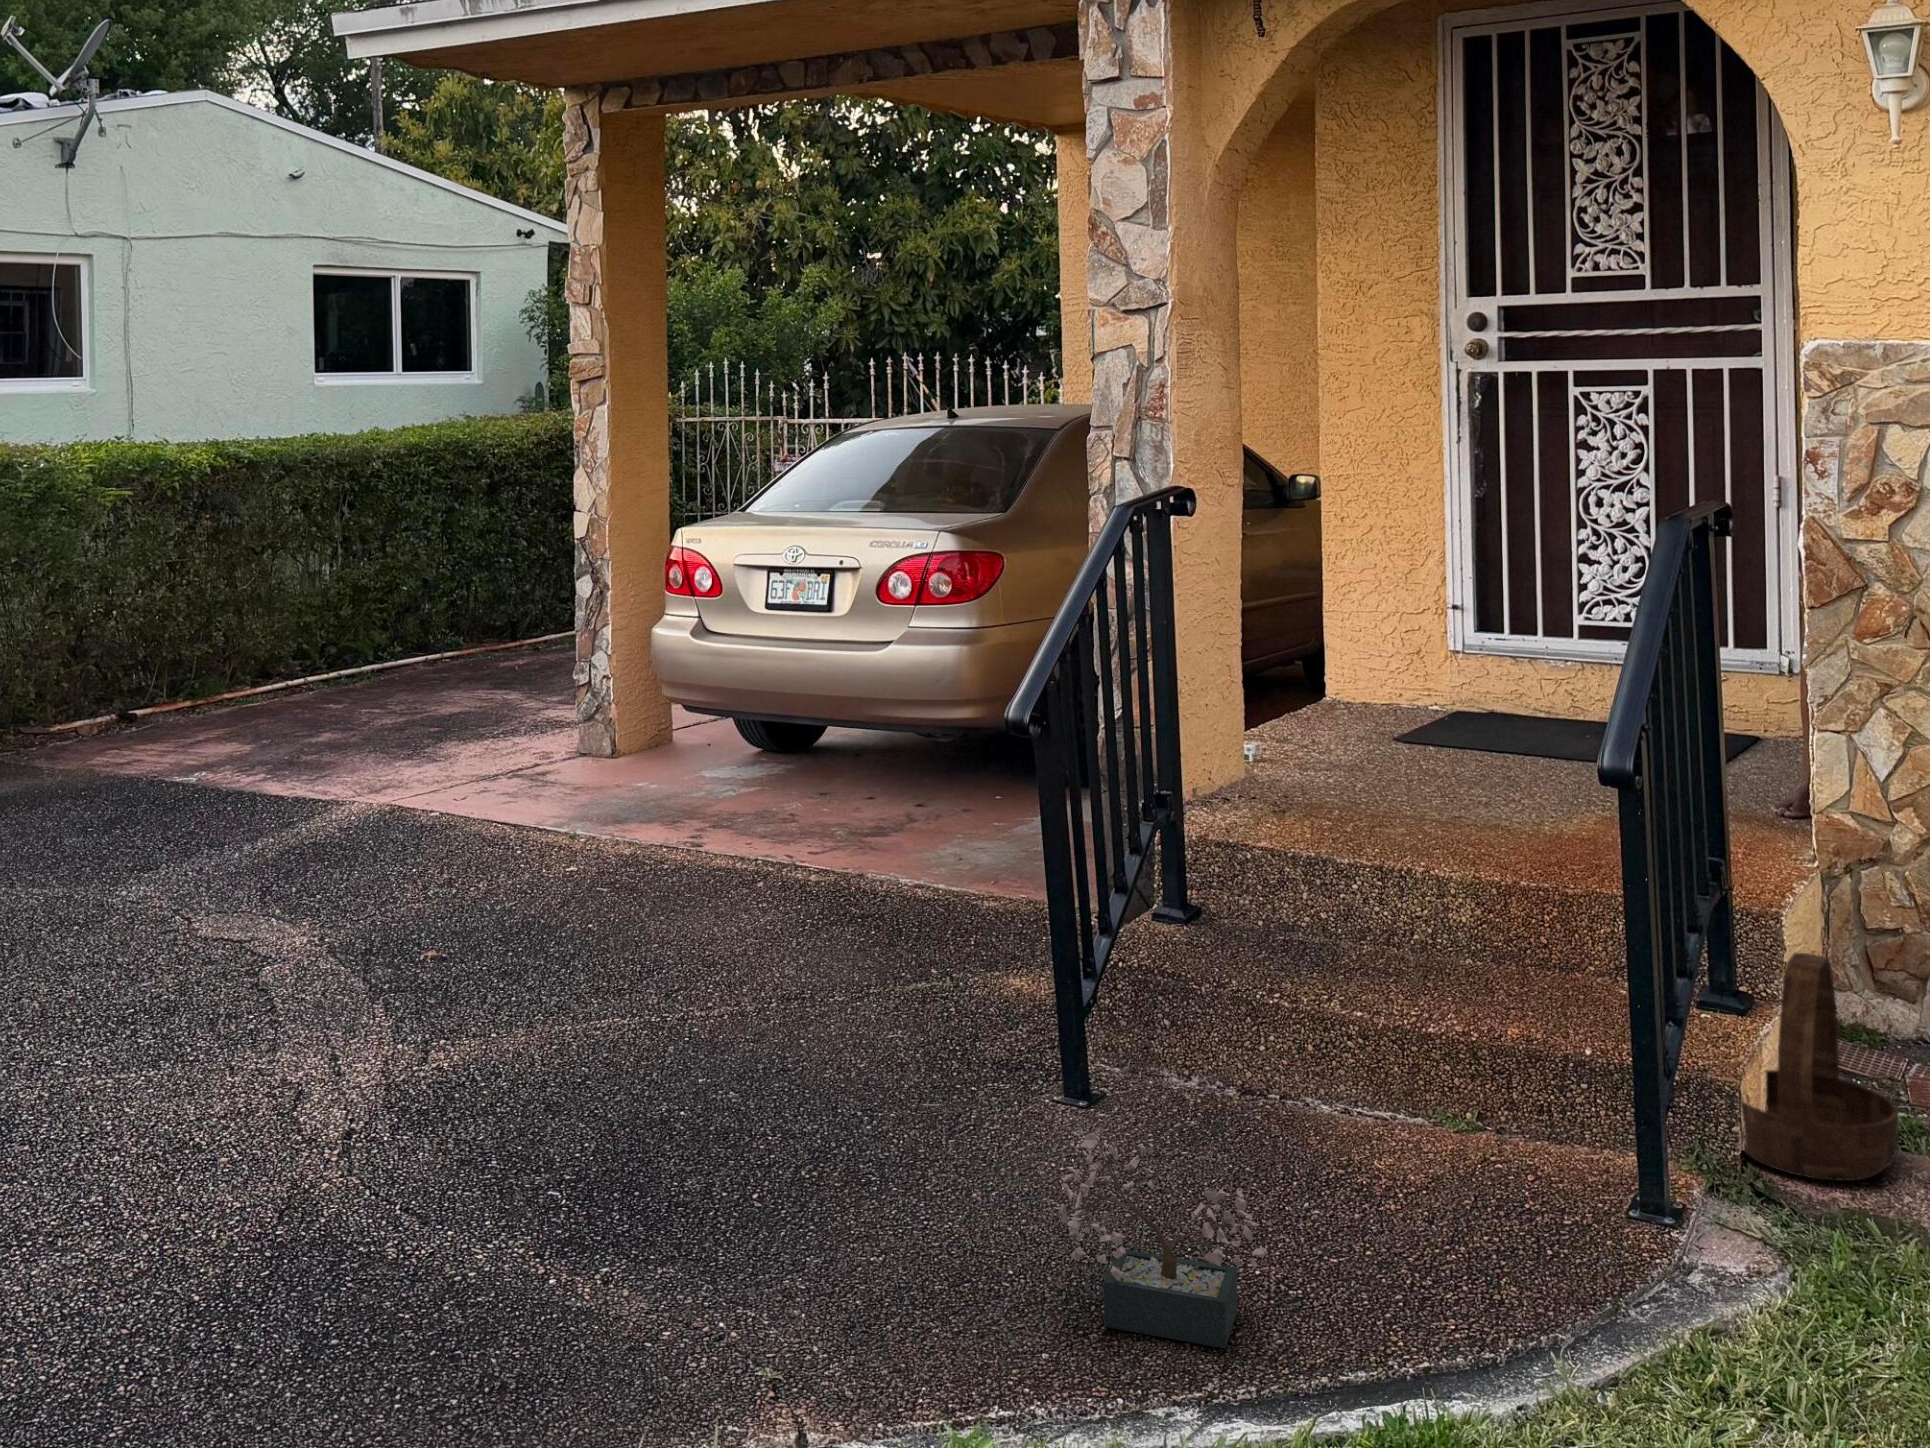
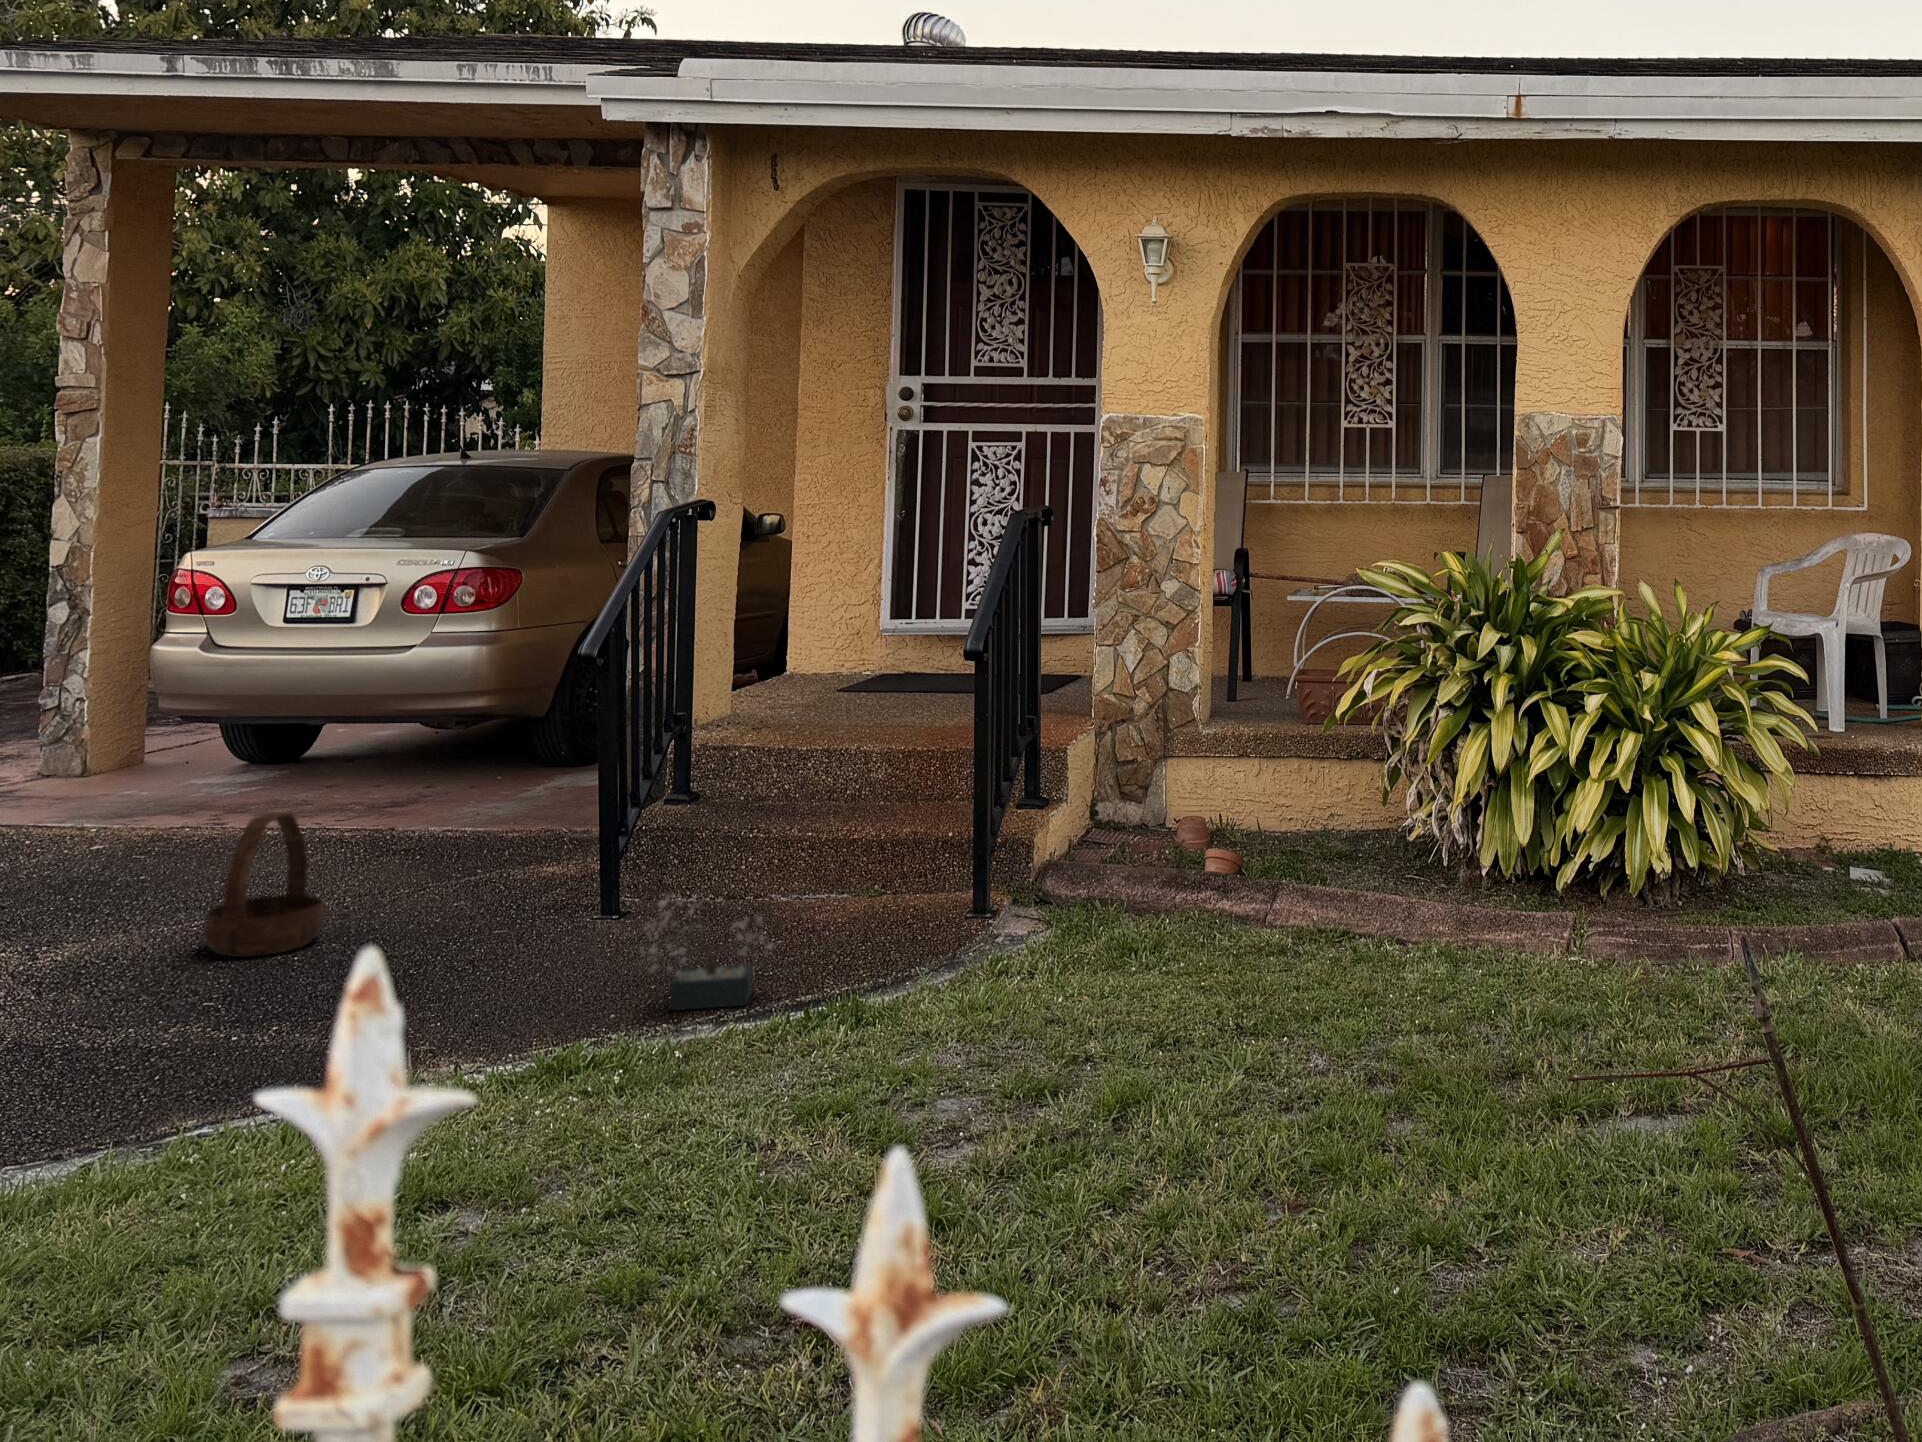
basket: present [1741,953,1898,1181] -> present [204,812,324,957]

